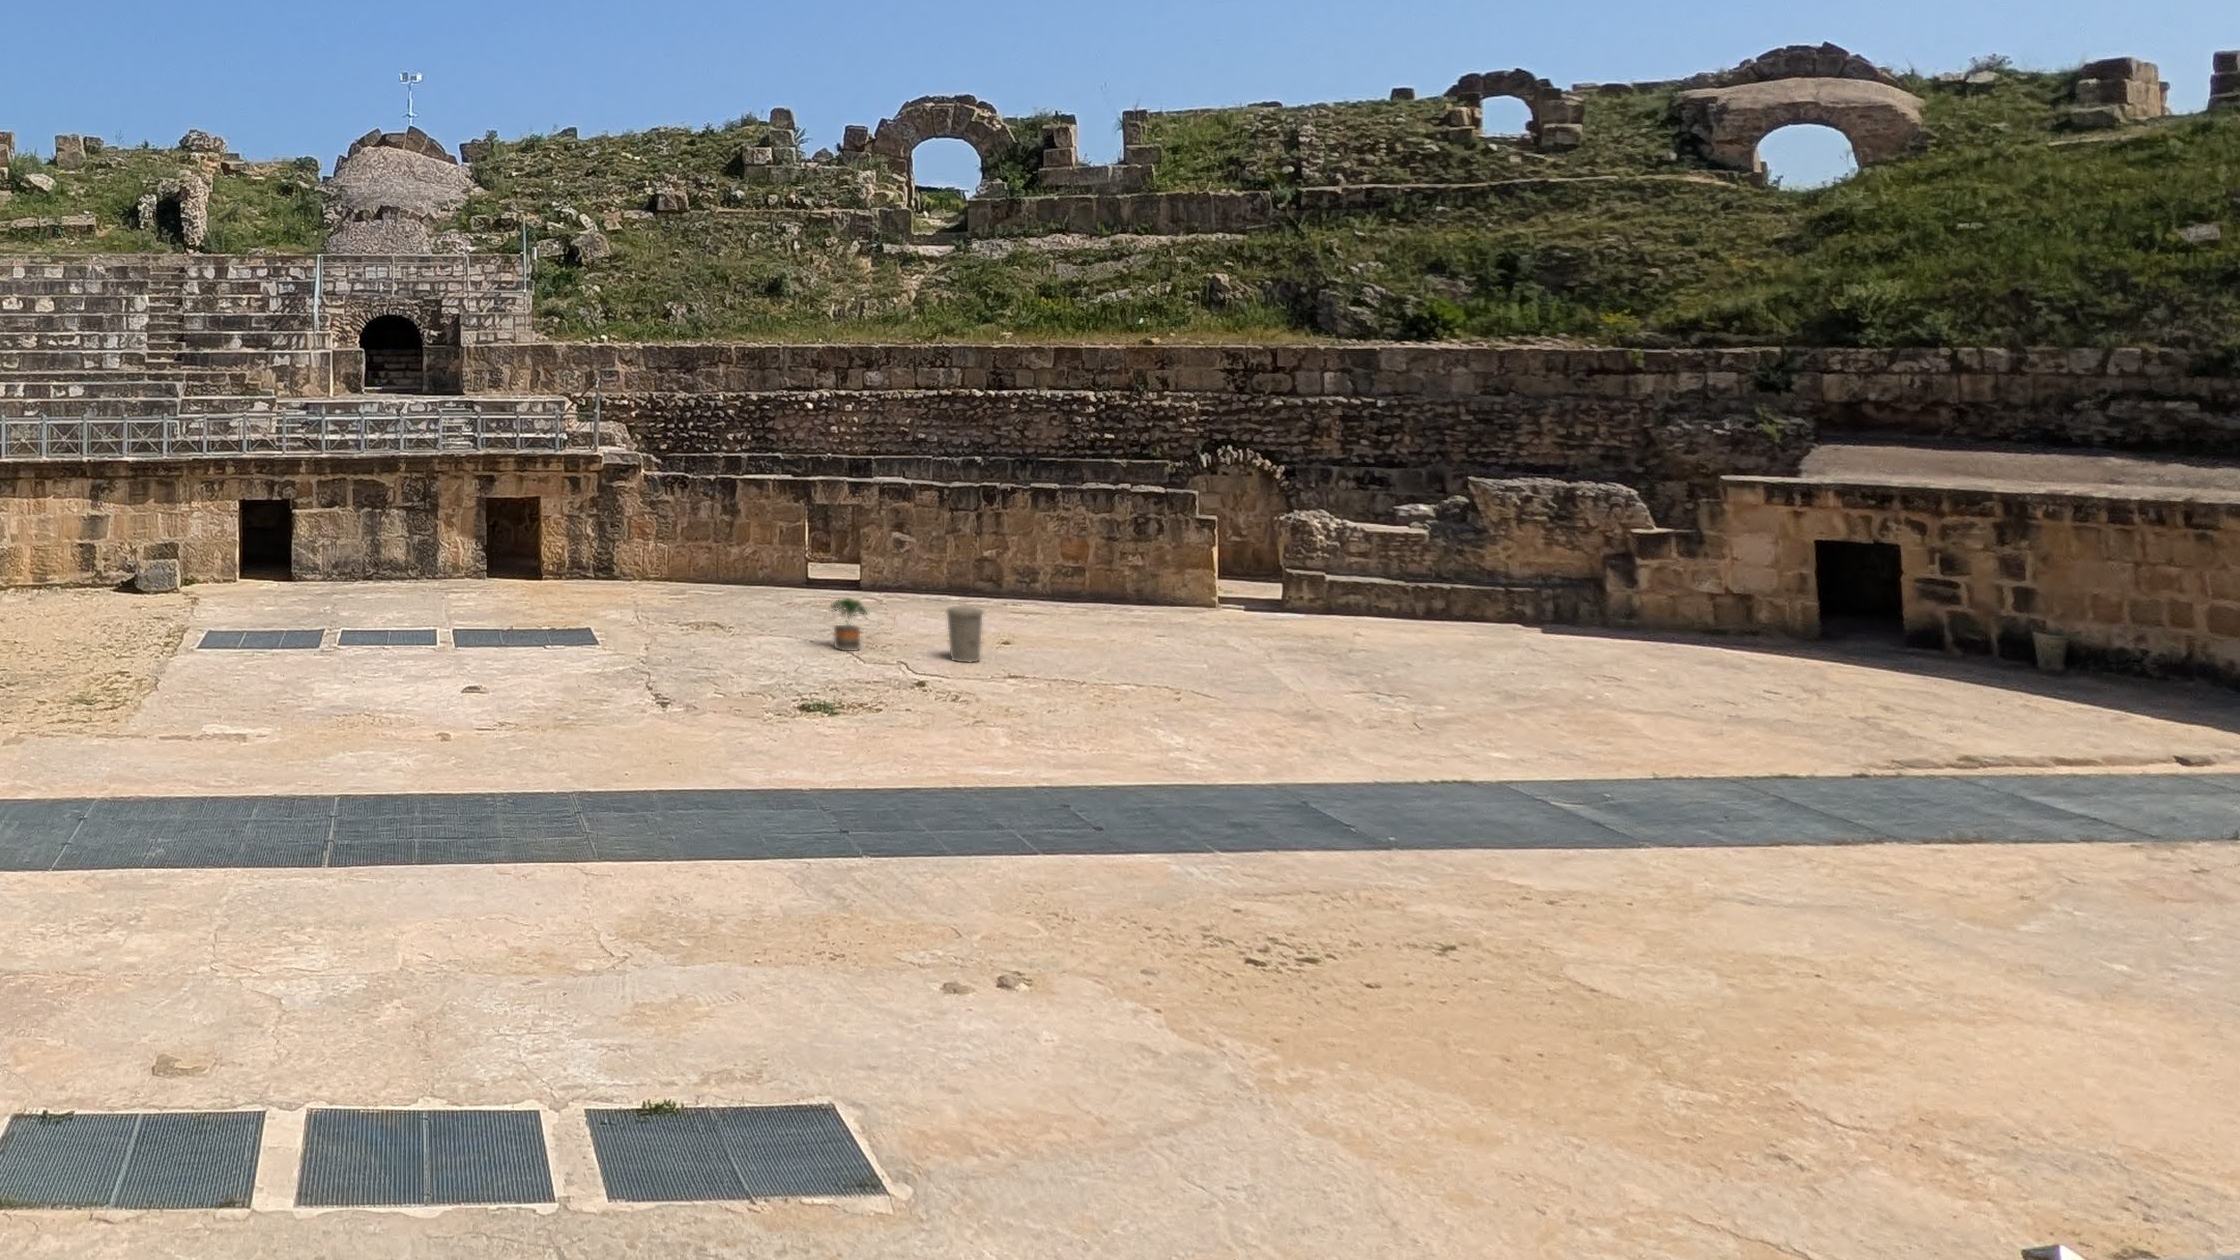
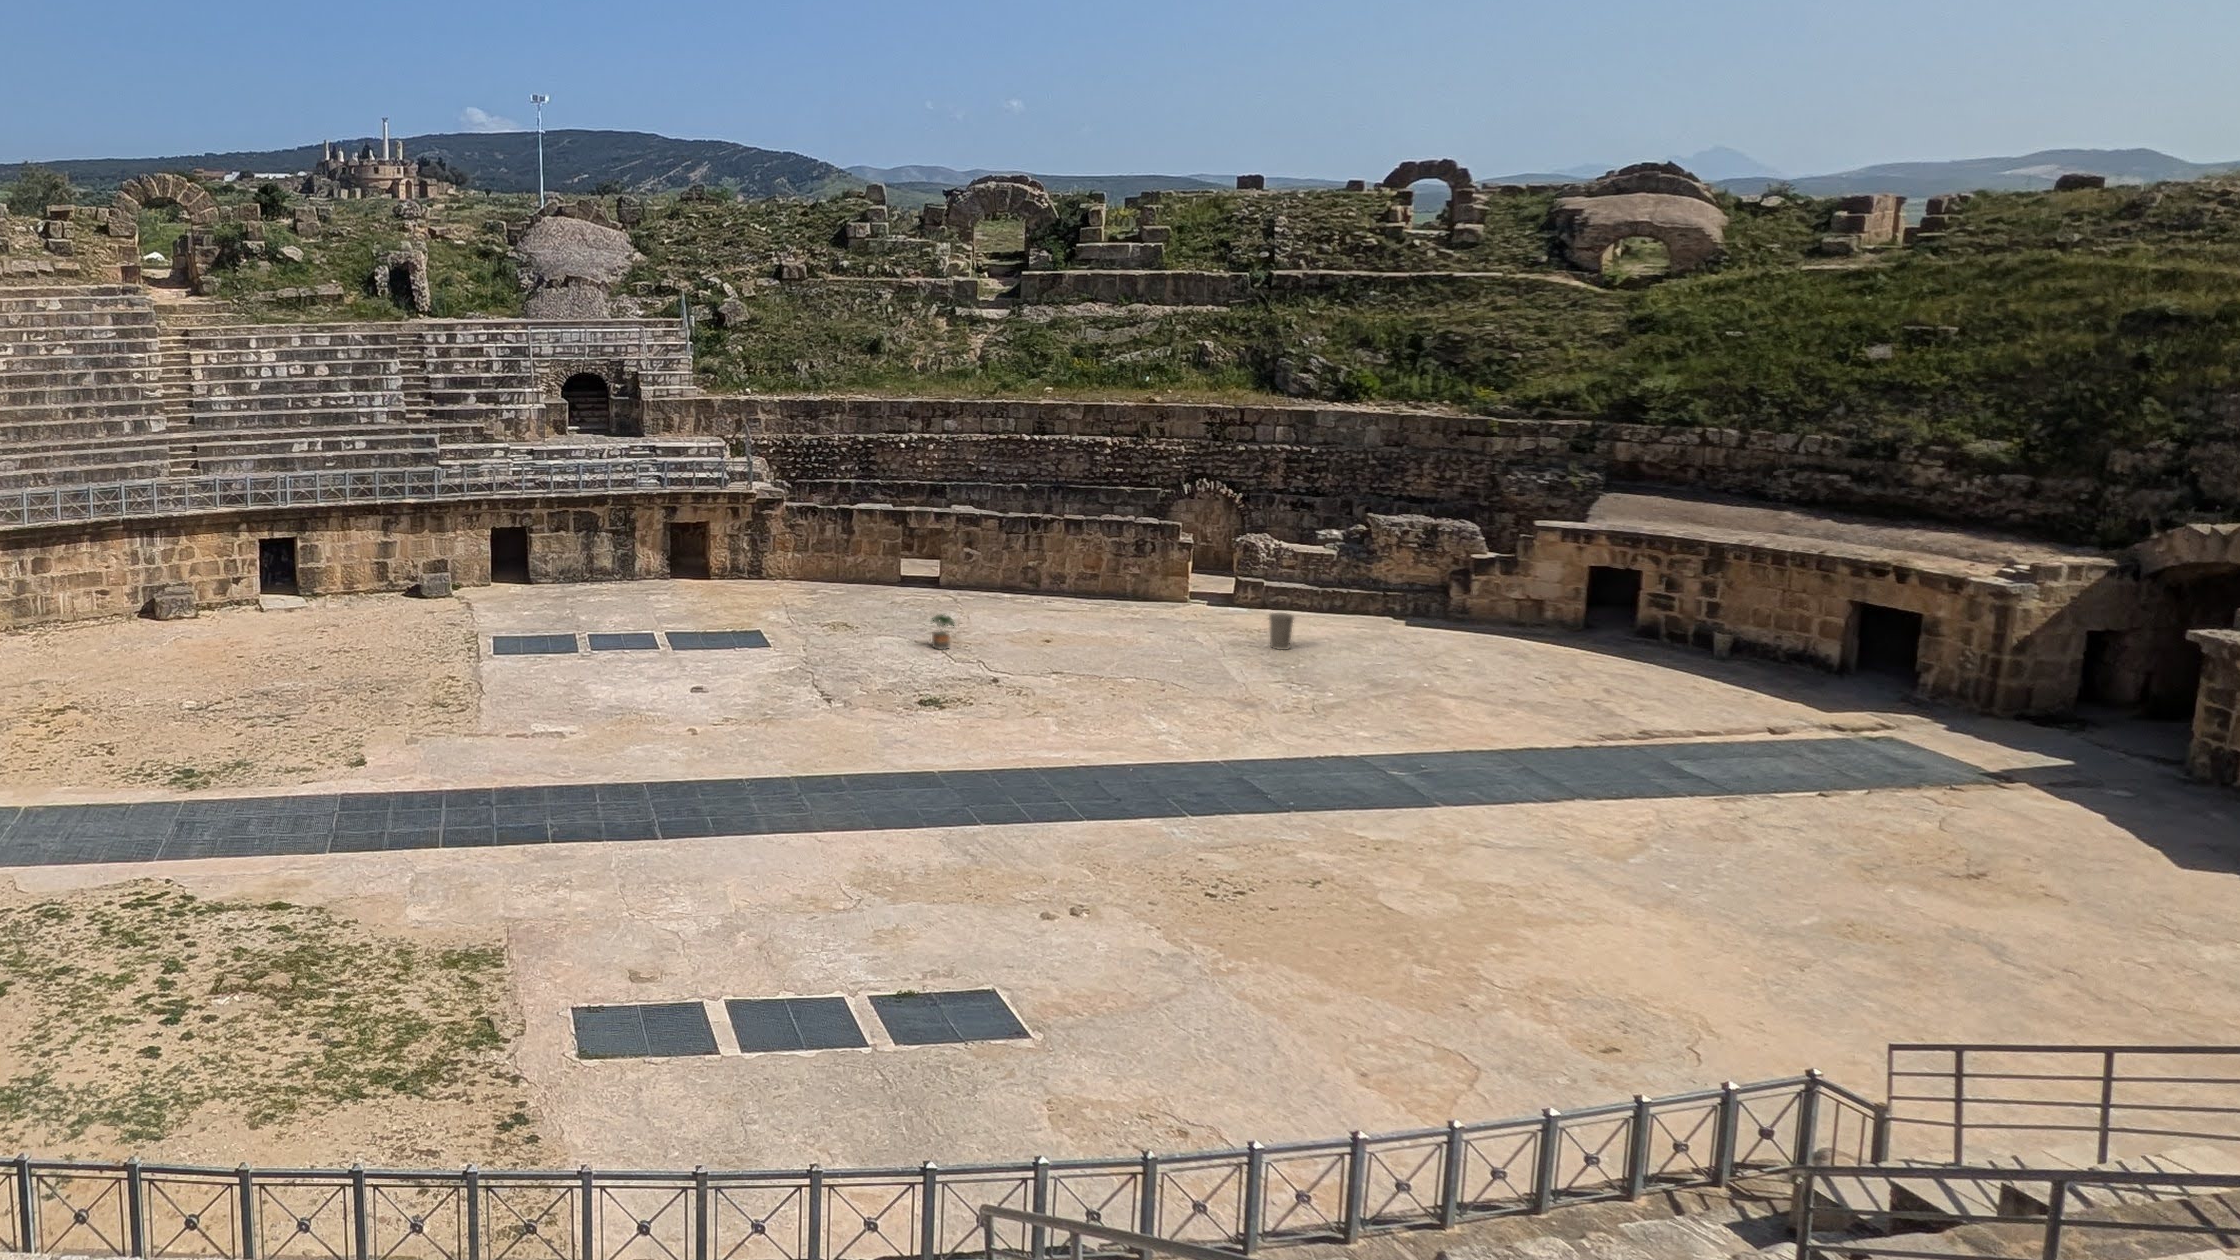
trash can: present [946,606,983,662] -> present [1269,613,1294,650]

